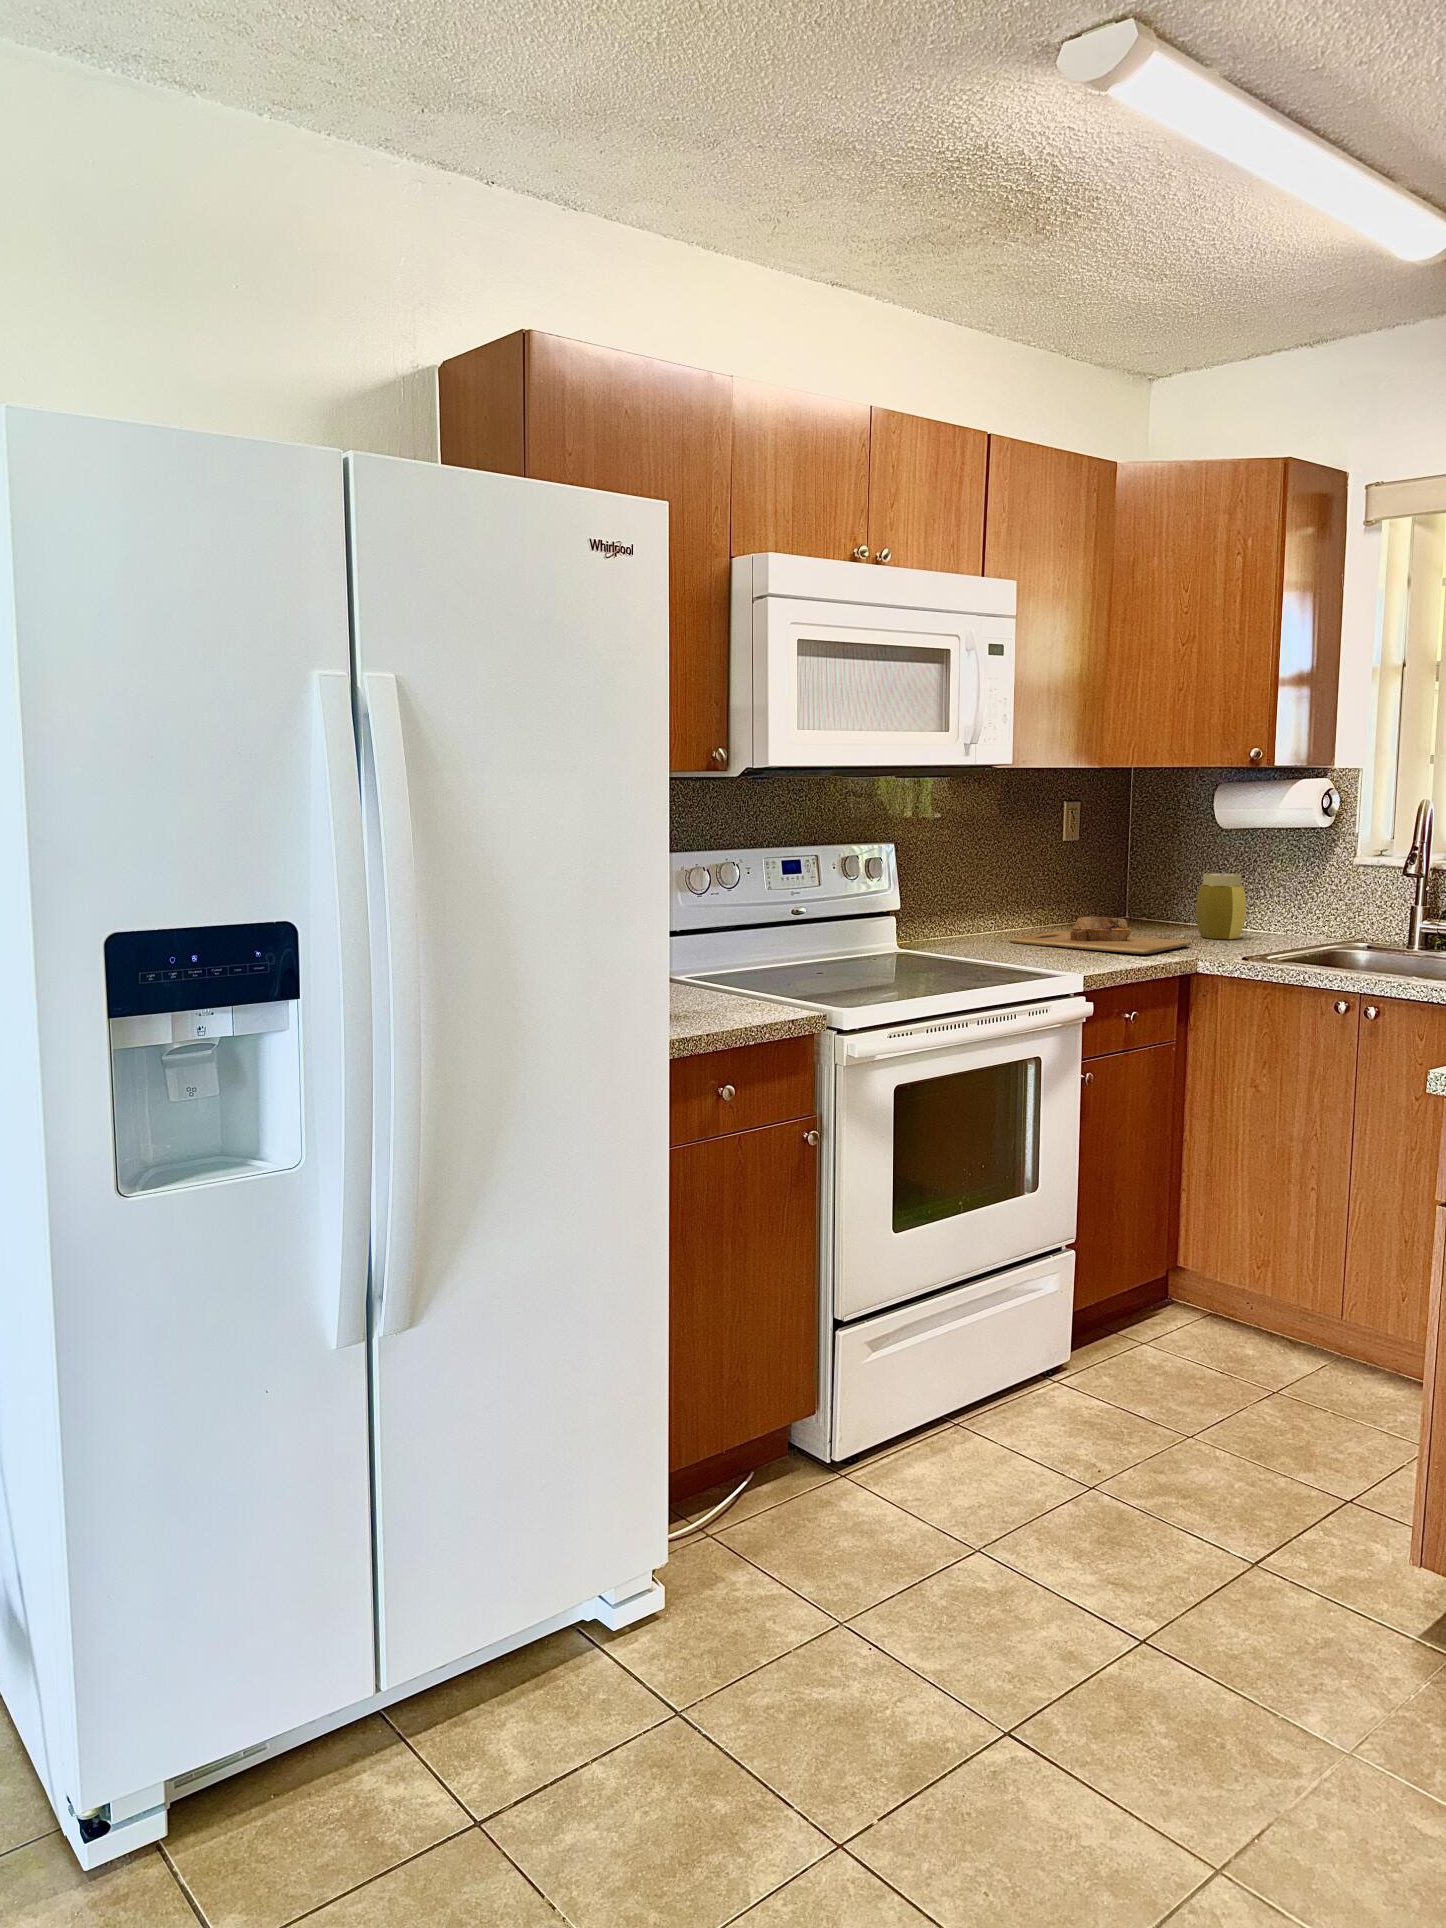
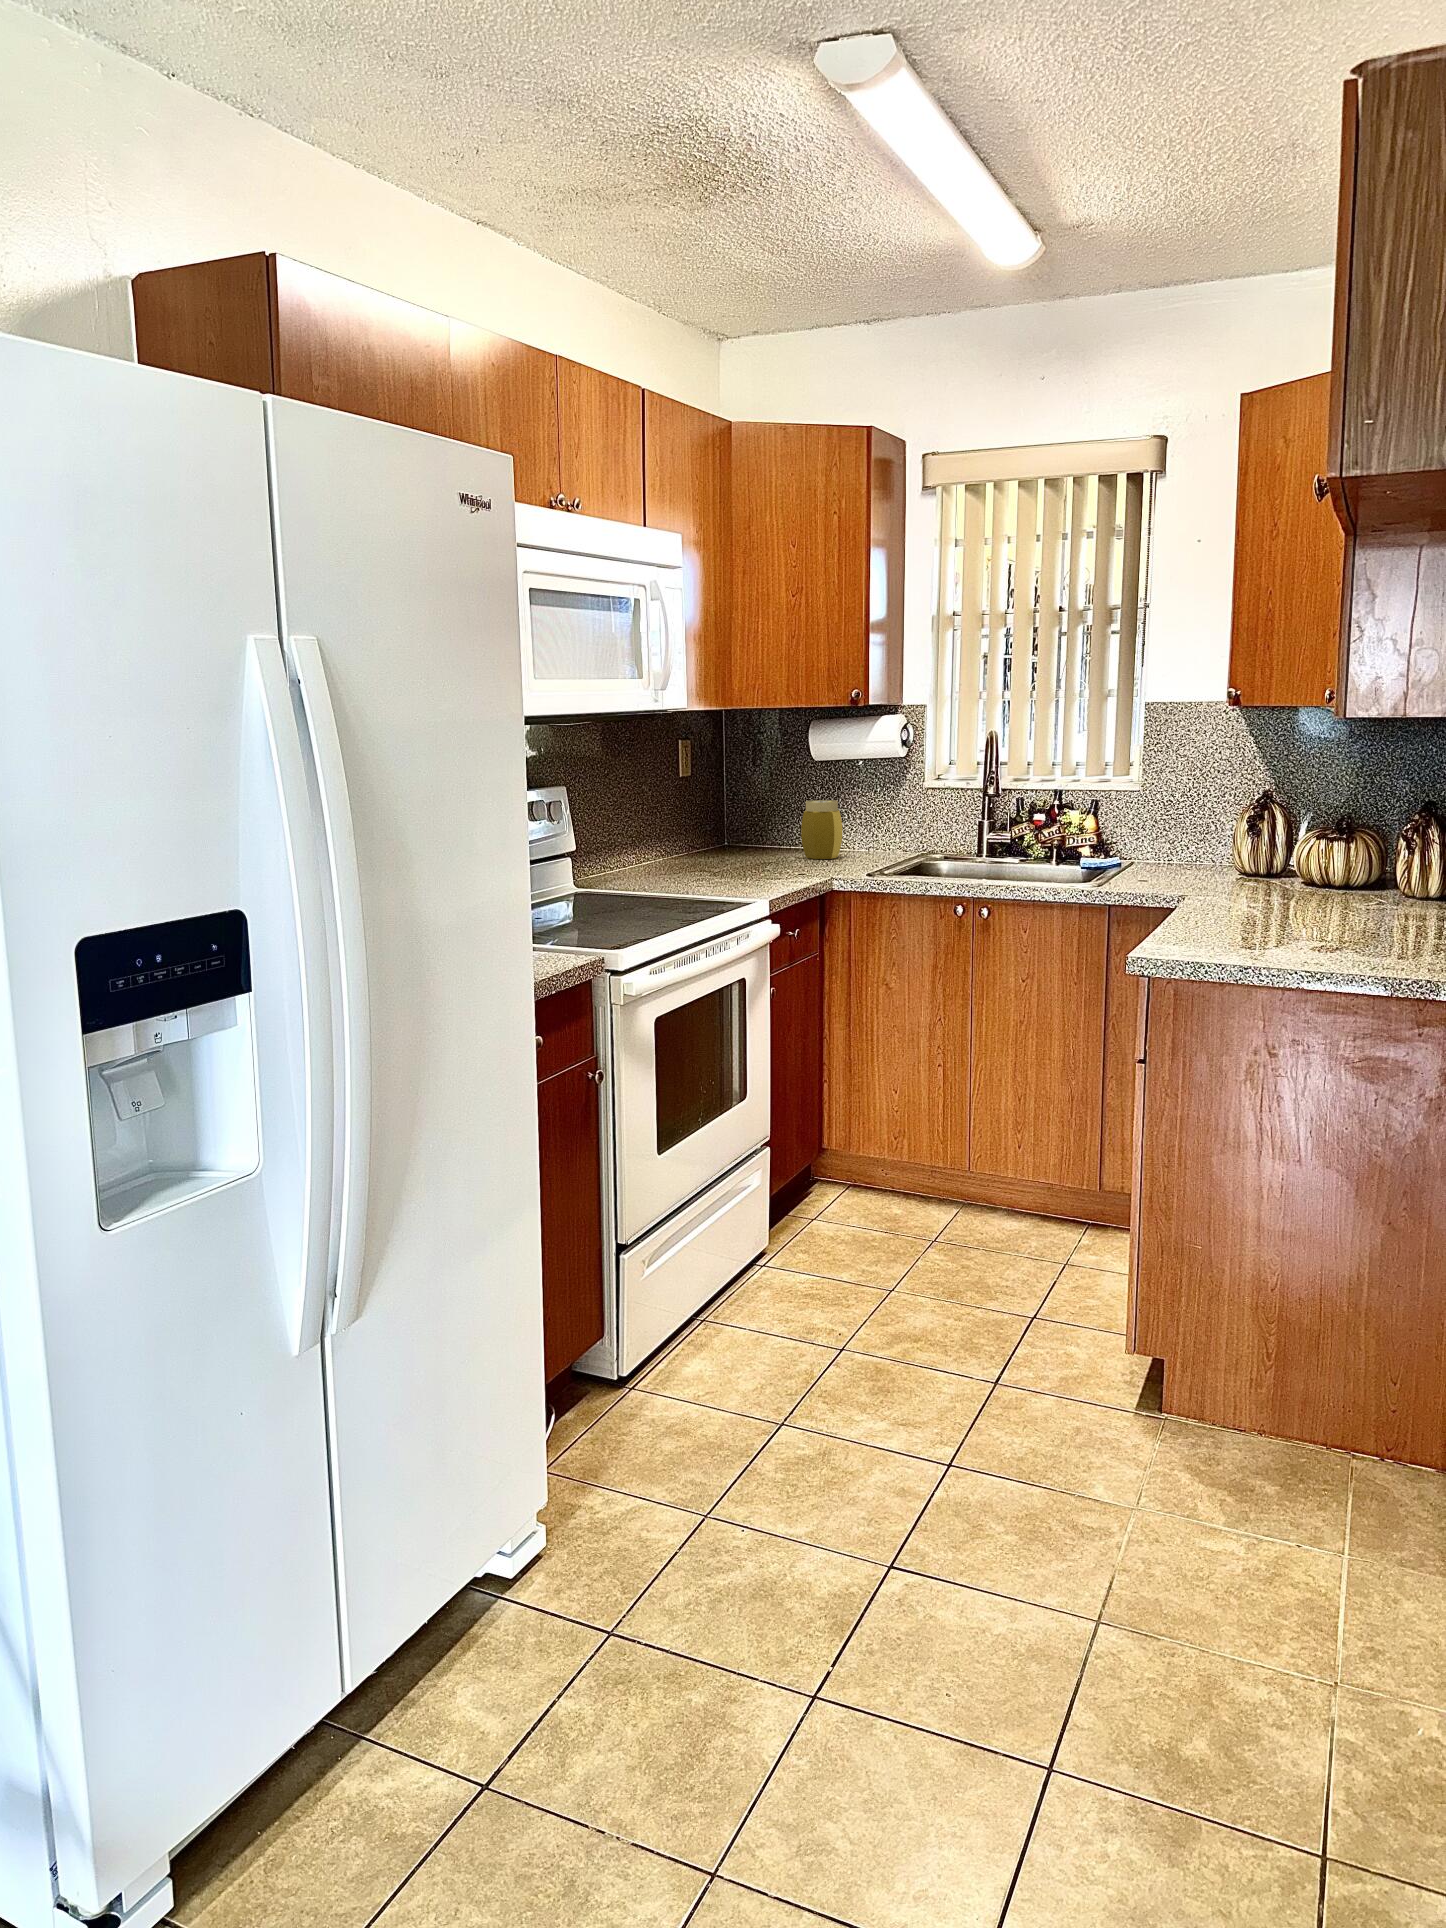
cutting board: present [1010,916,1191,954] -> none [661,846,813,878]

